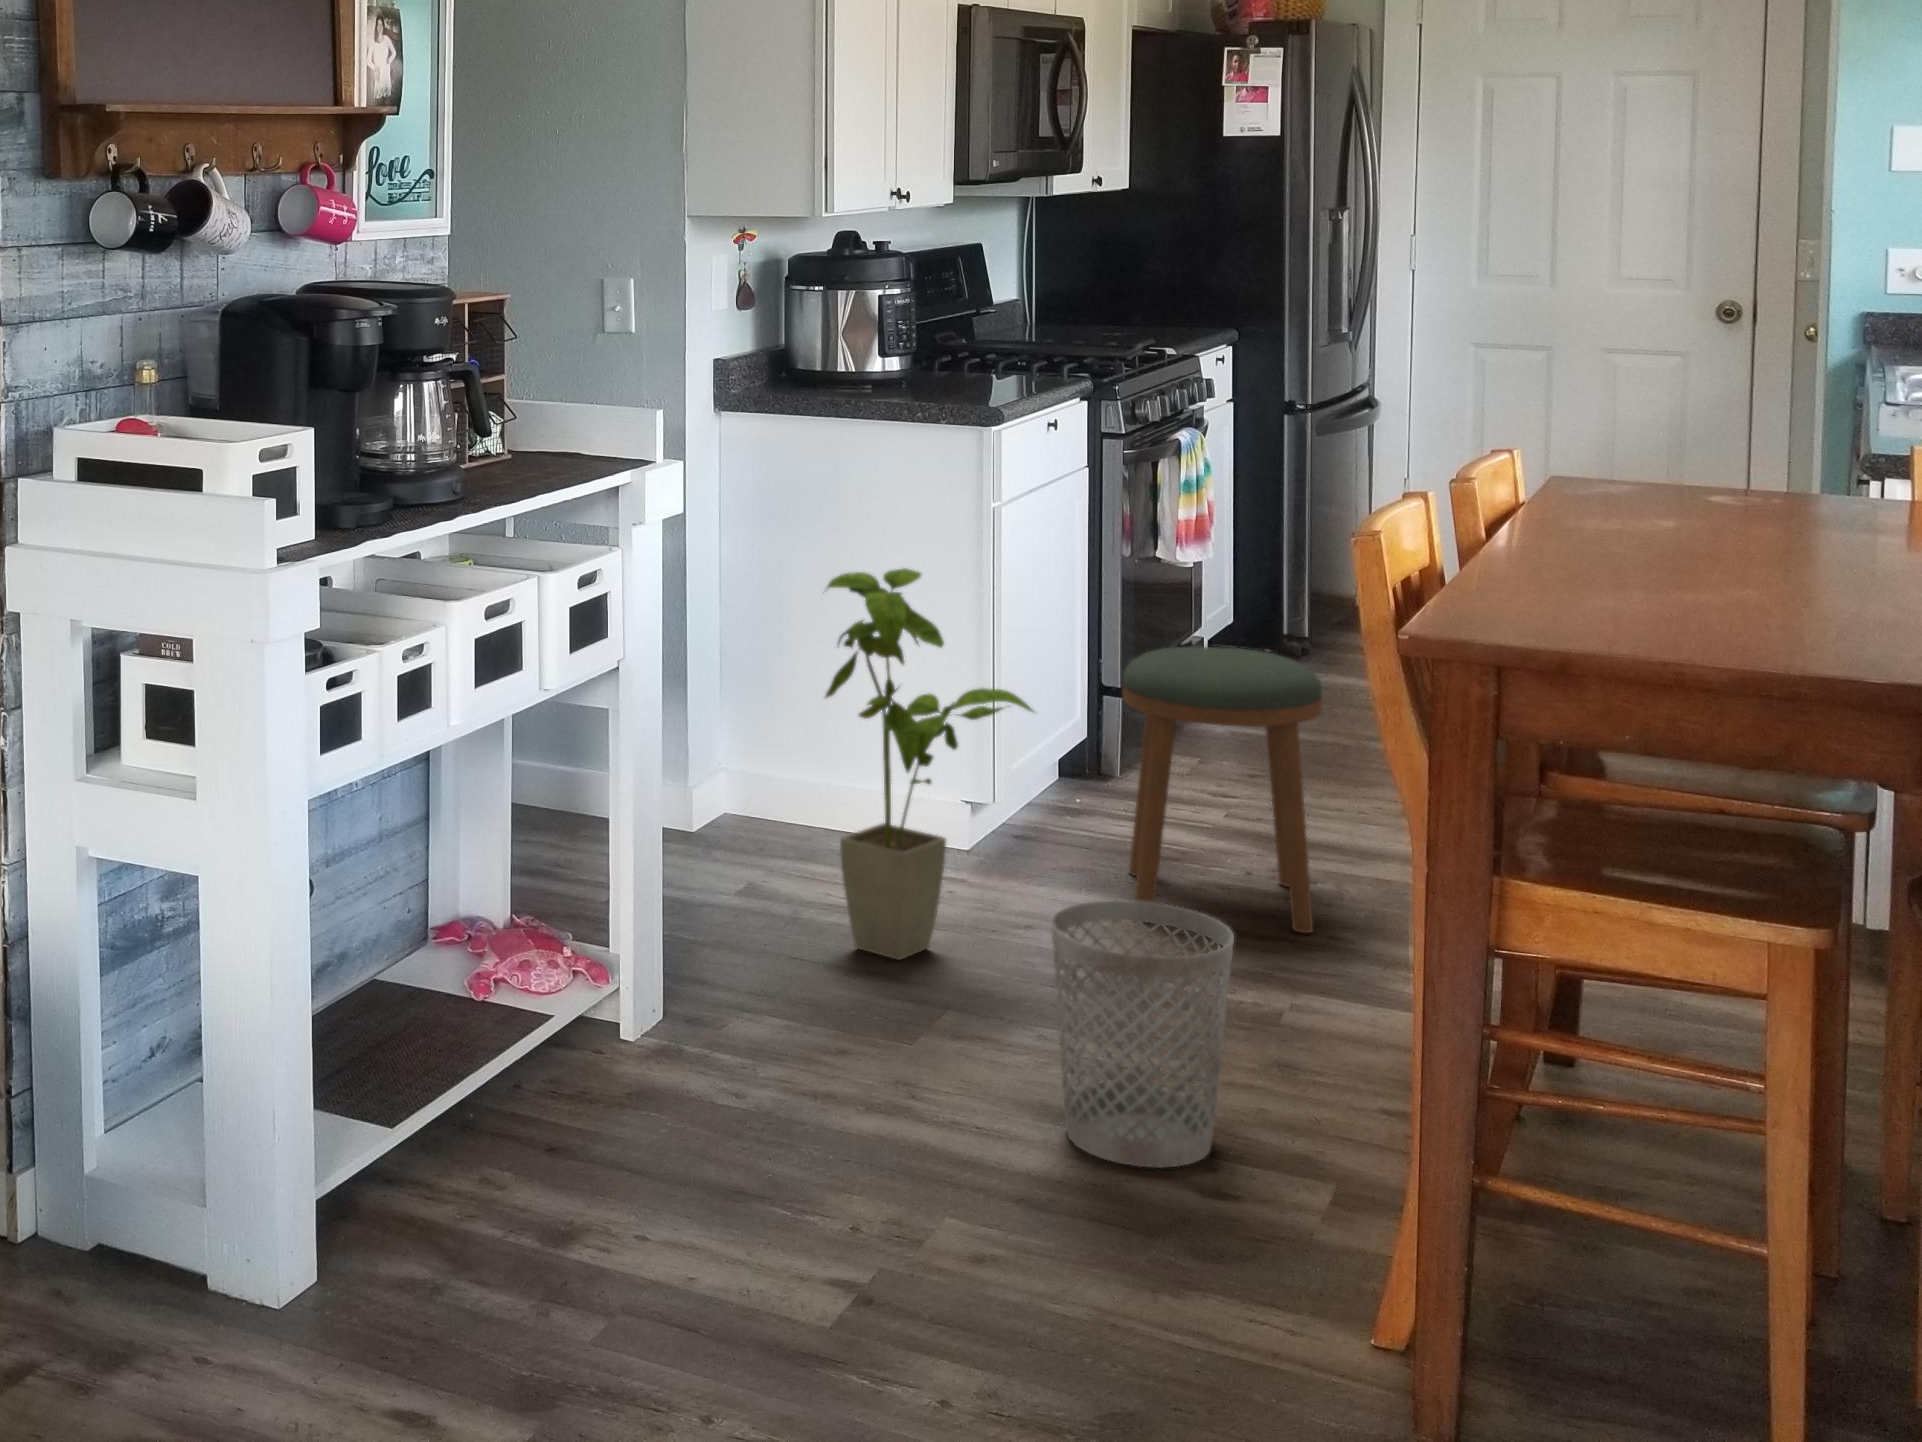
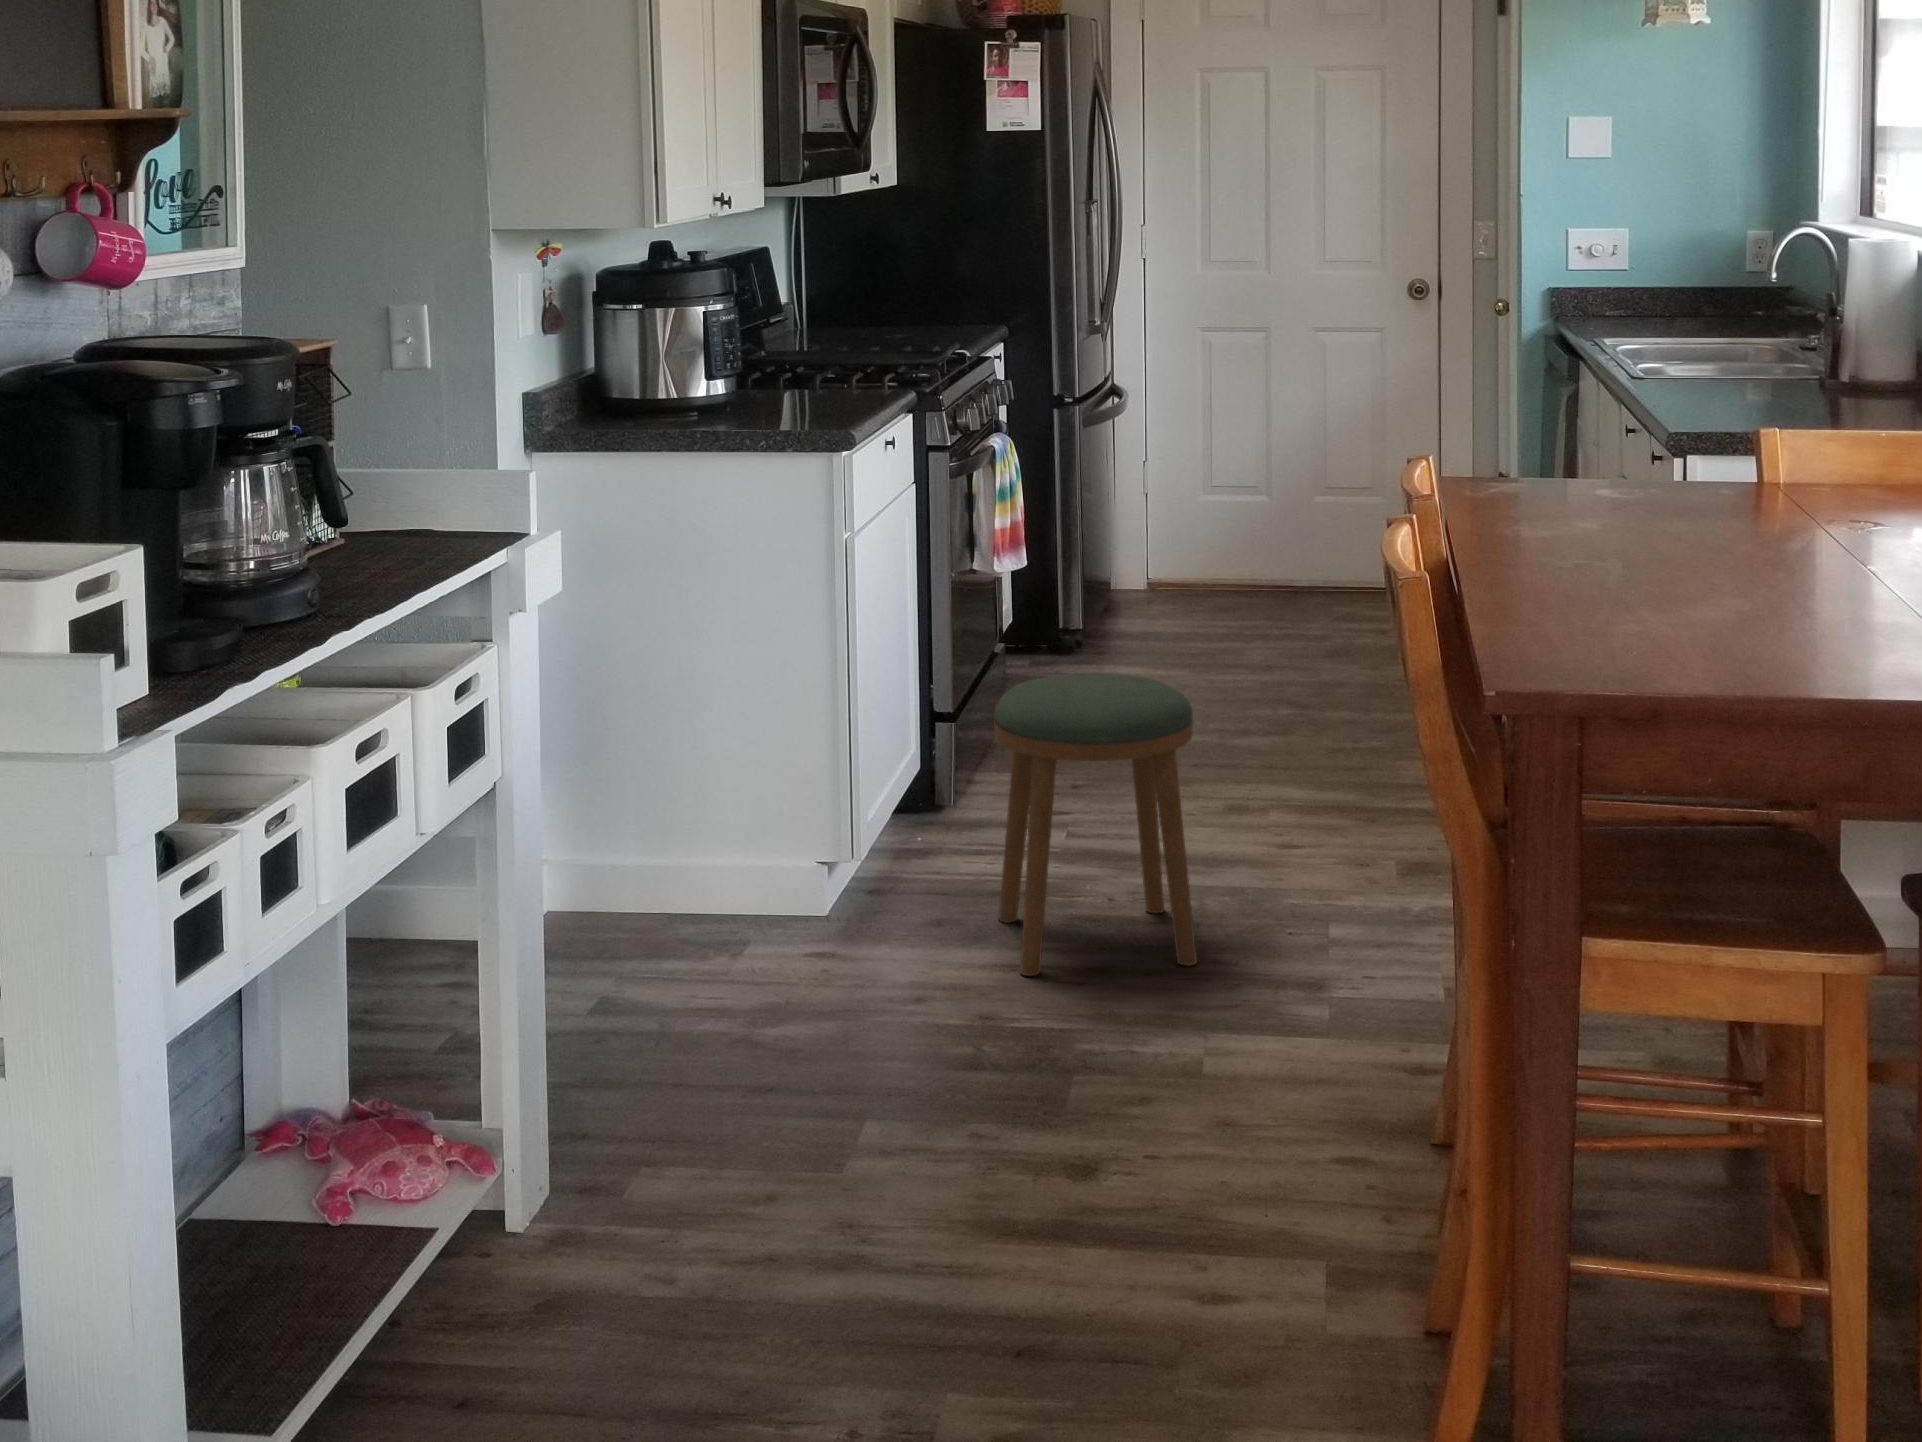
house plant: present [825,568,1033,960] -> none [700,627,938,1066]
wastebasket: present [1051,900,1234,1168] -> none [1017,983,1209,1285]

